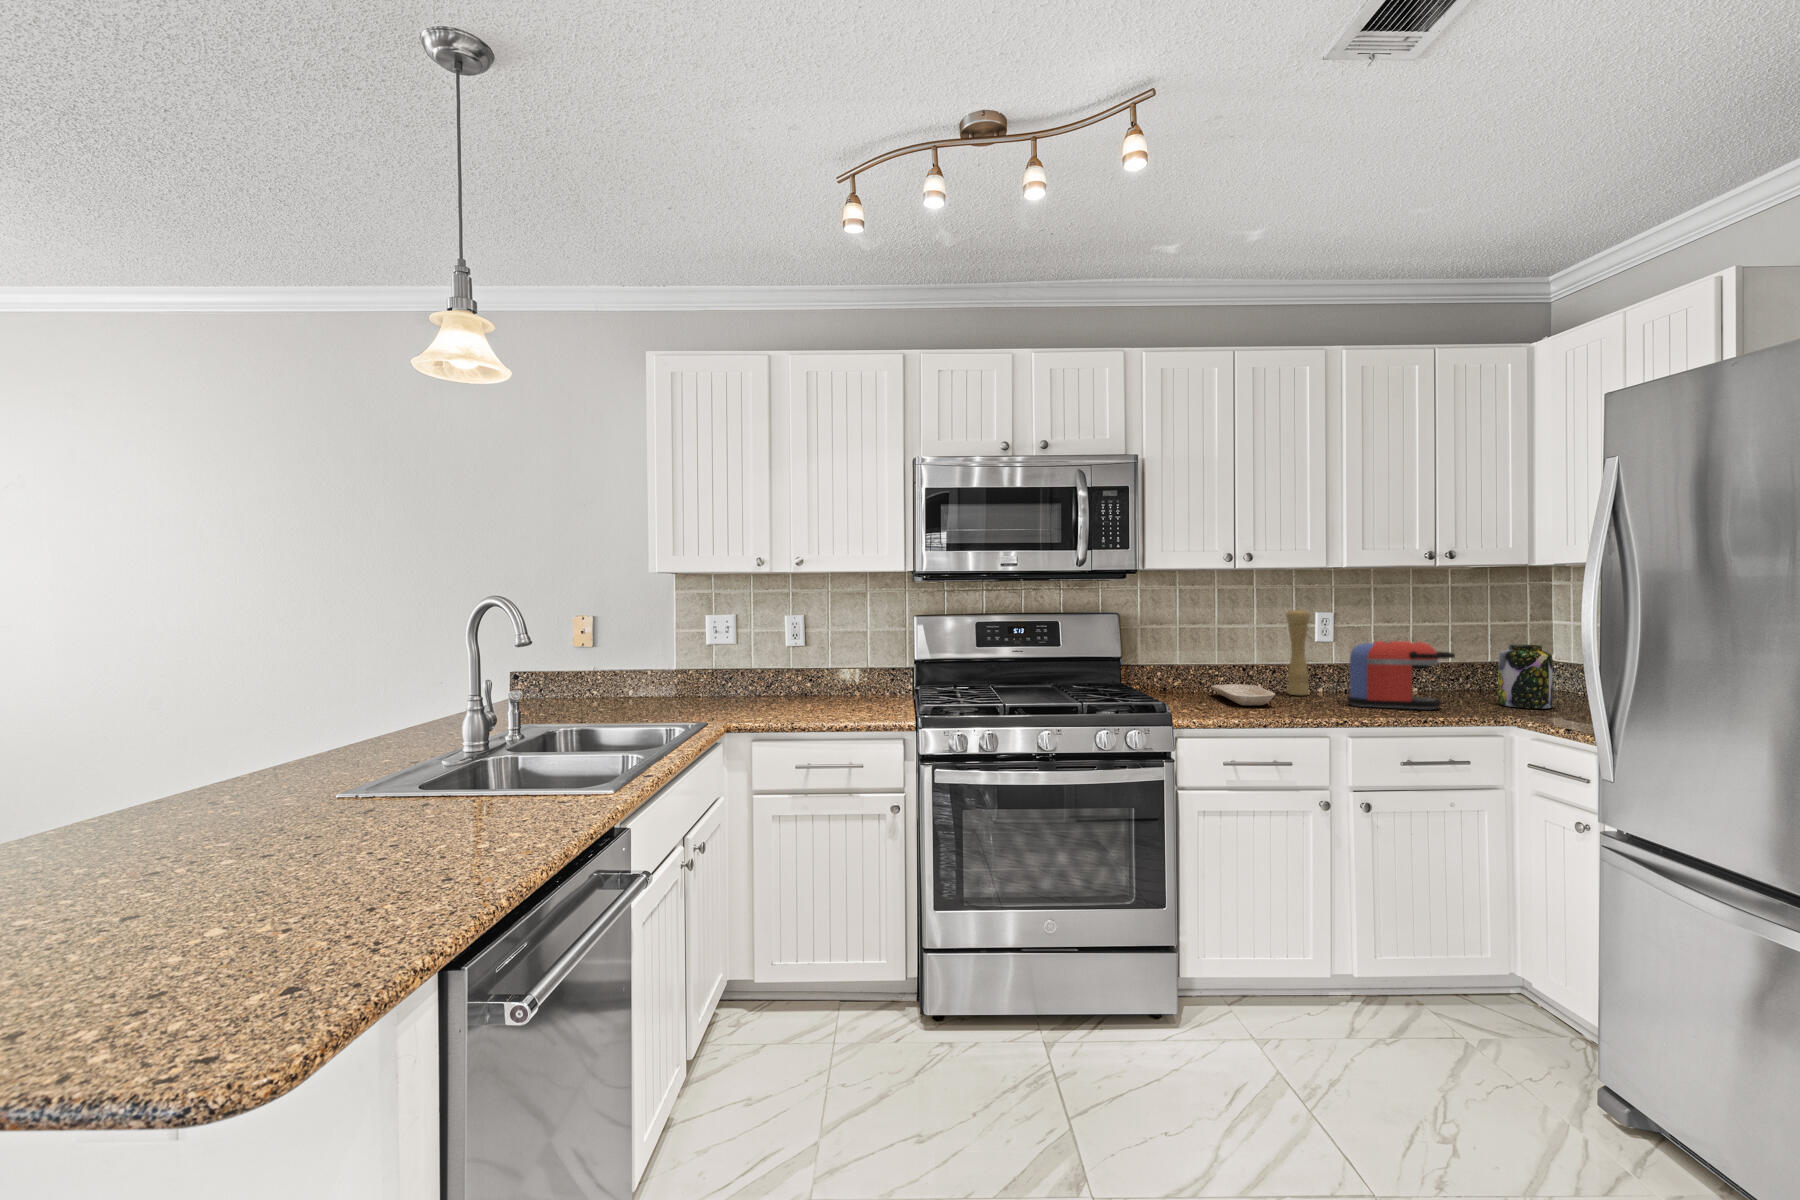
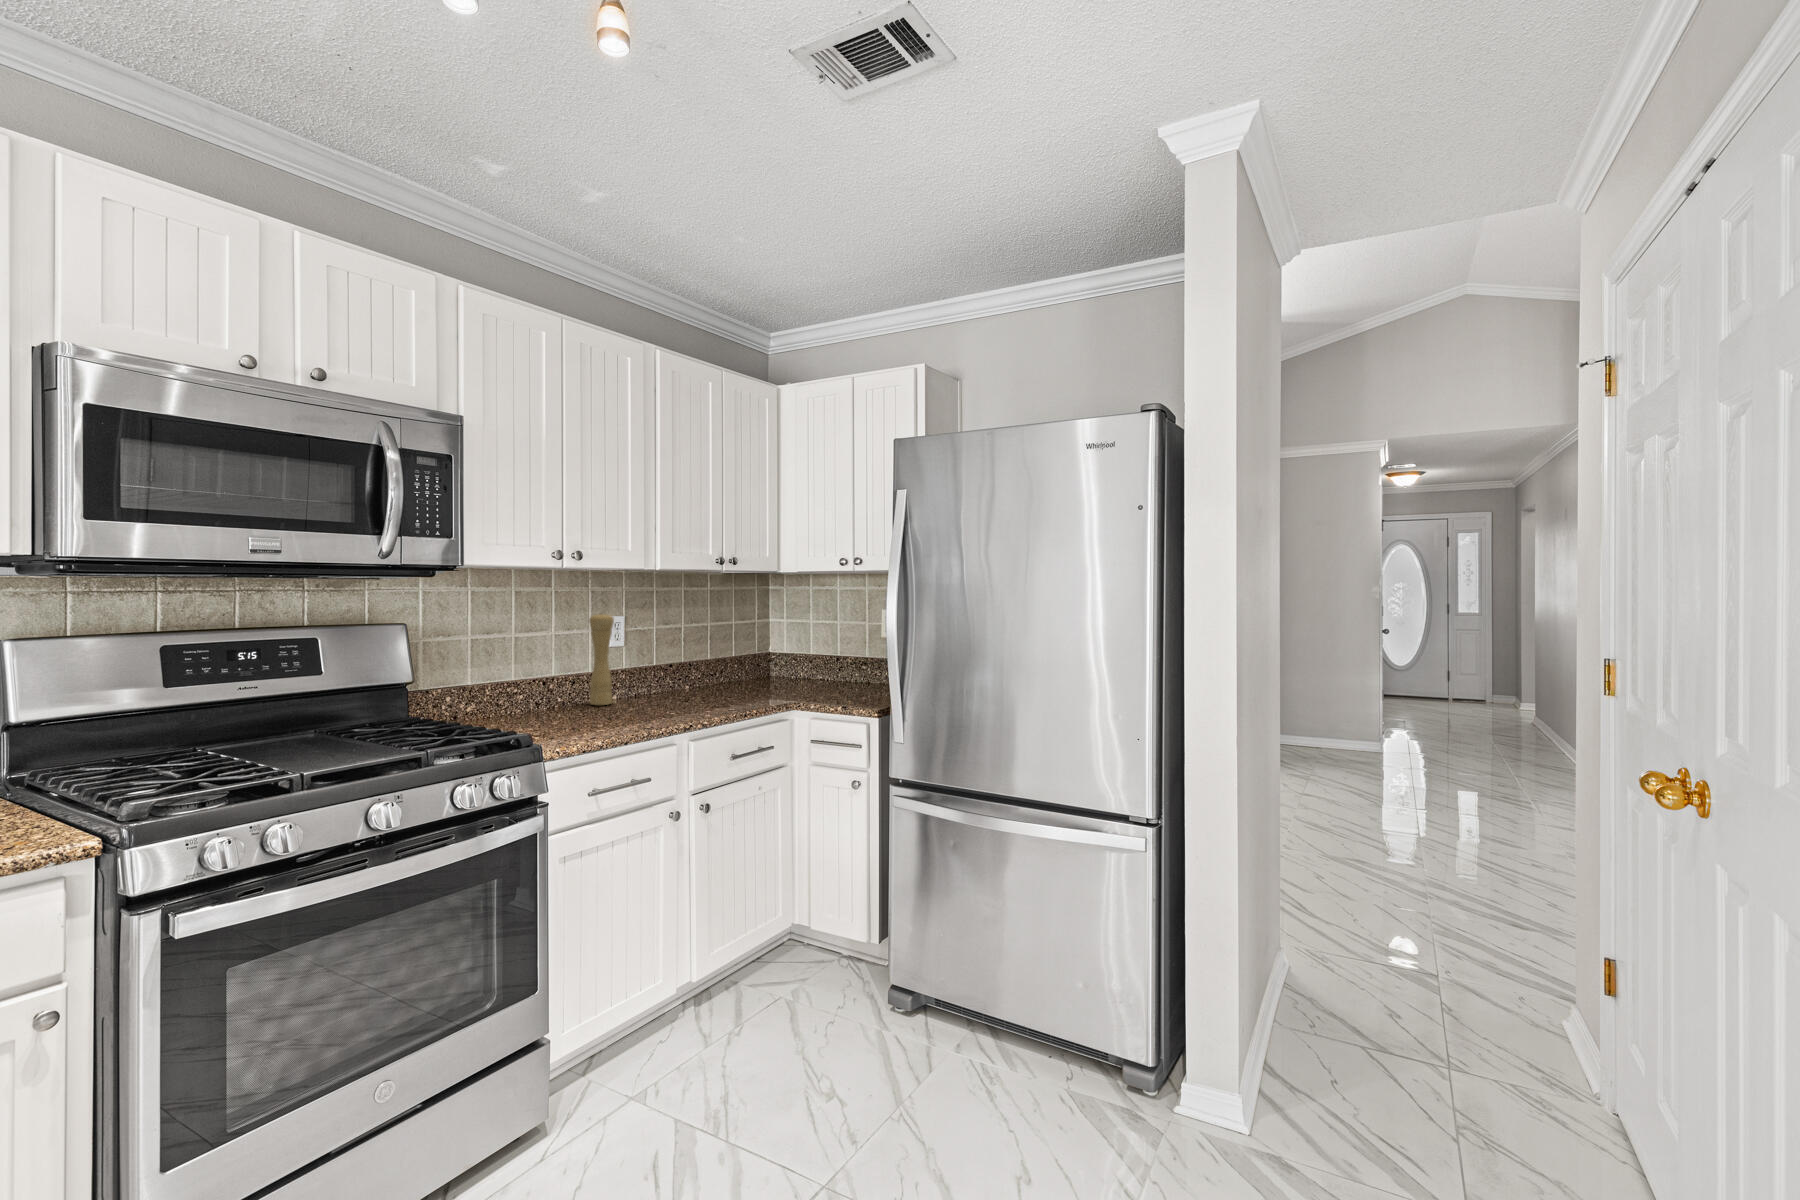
coffee maker: present [1347,641,1455,709] -> none [662,643,750,711]
jar: present [1498,644,1553,709] -> none [763,641,802,696]
tray: present [1212,684,1275,705] -> none [517,700,609,725]

